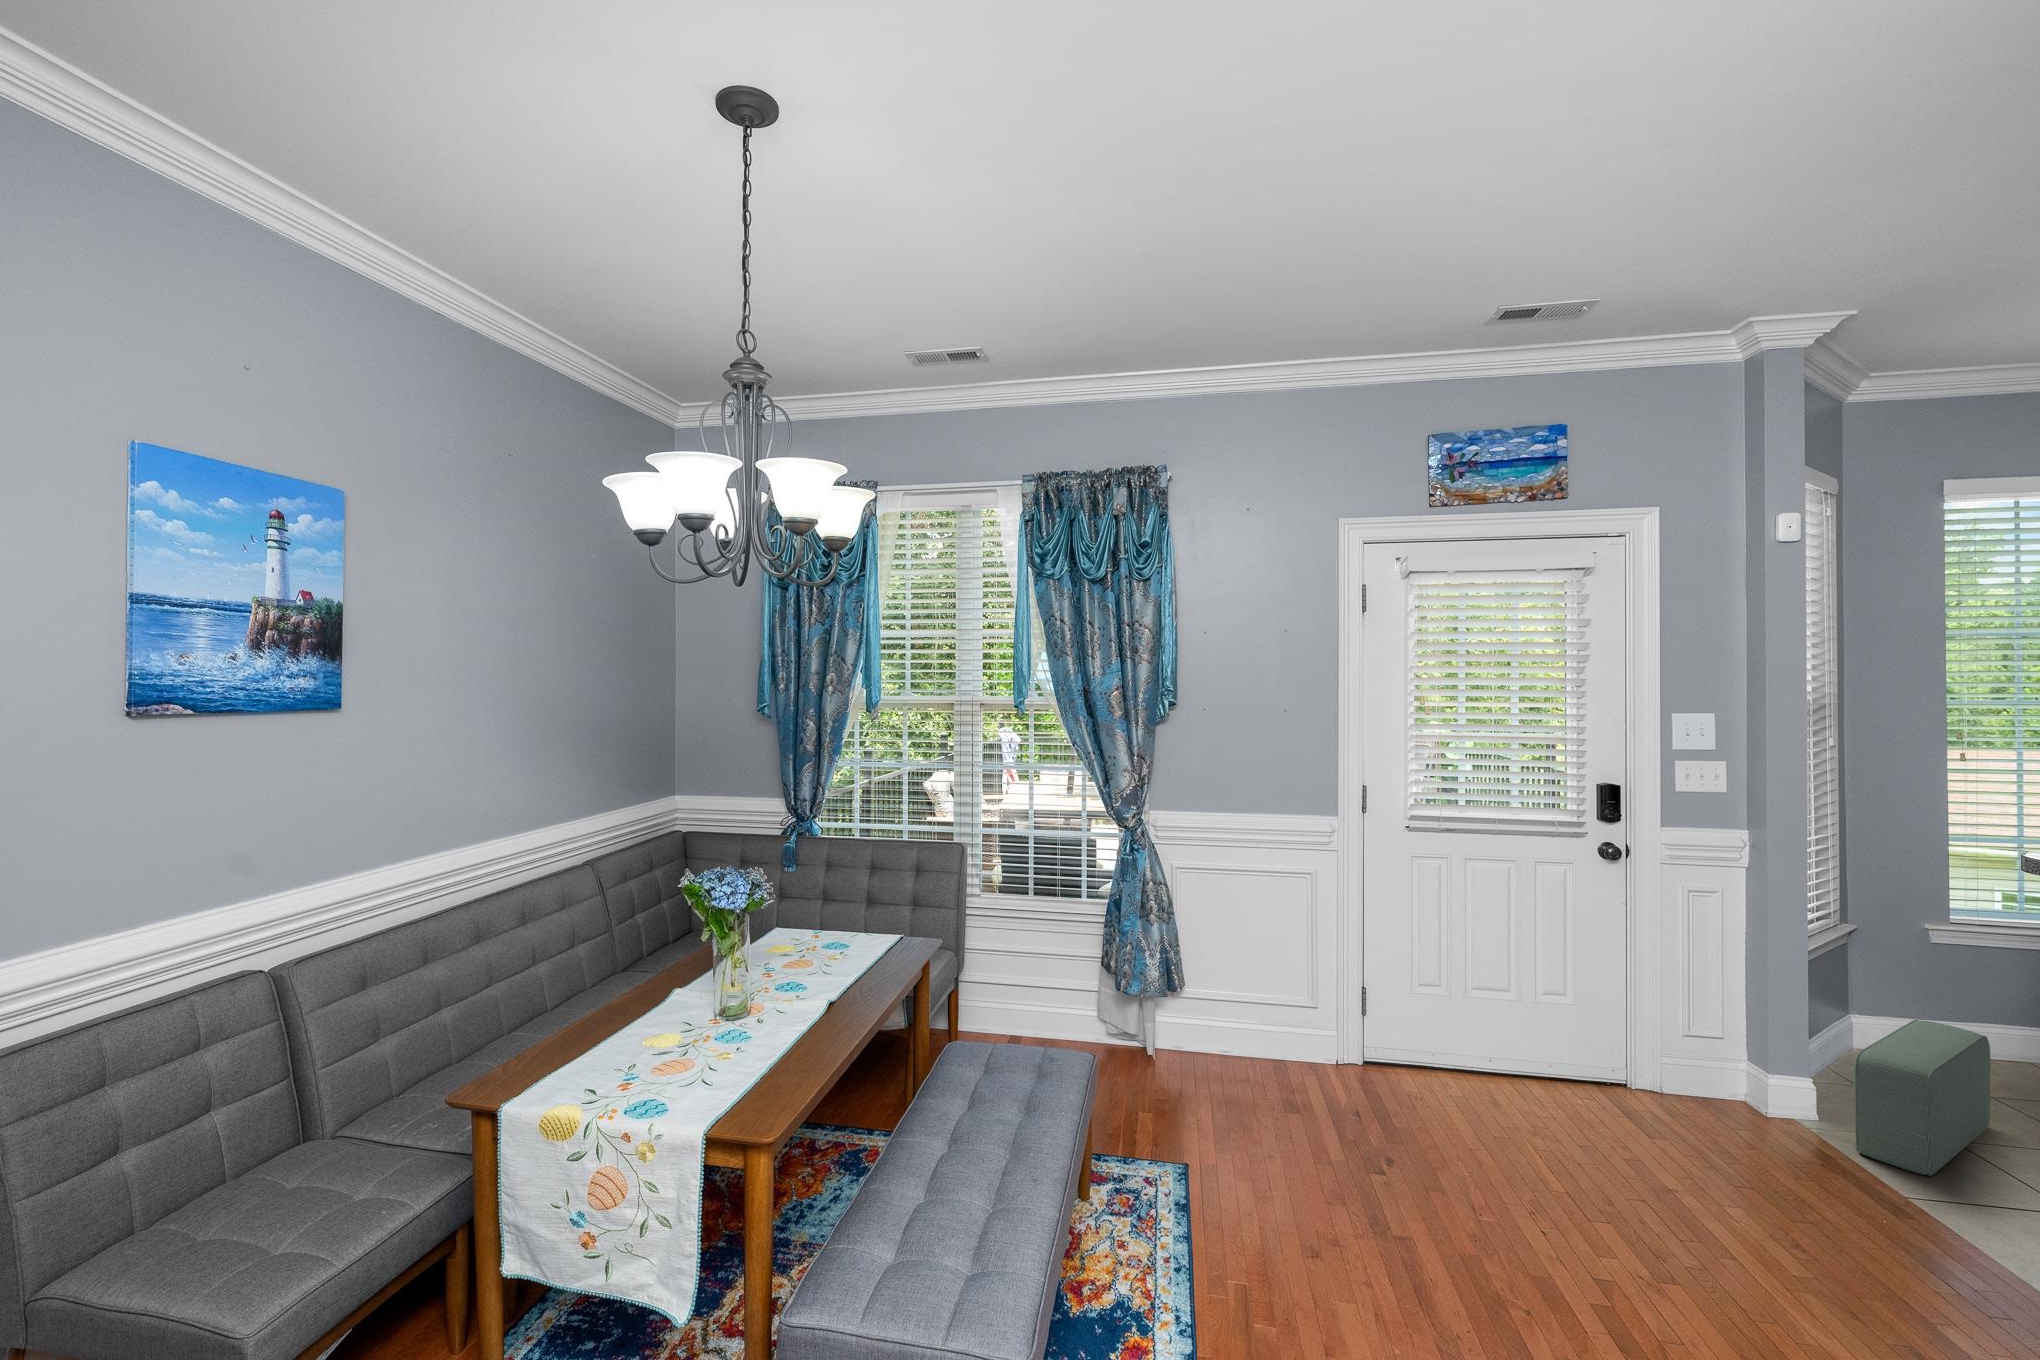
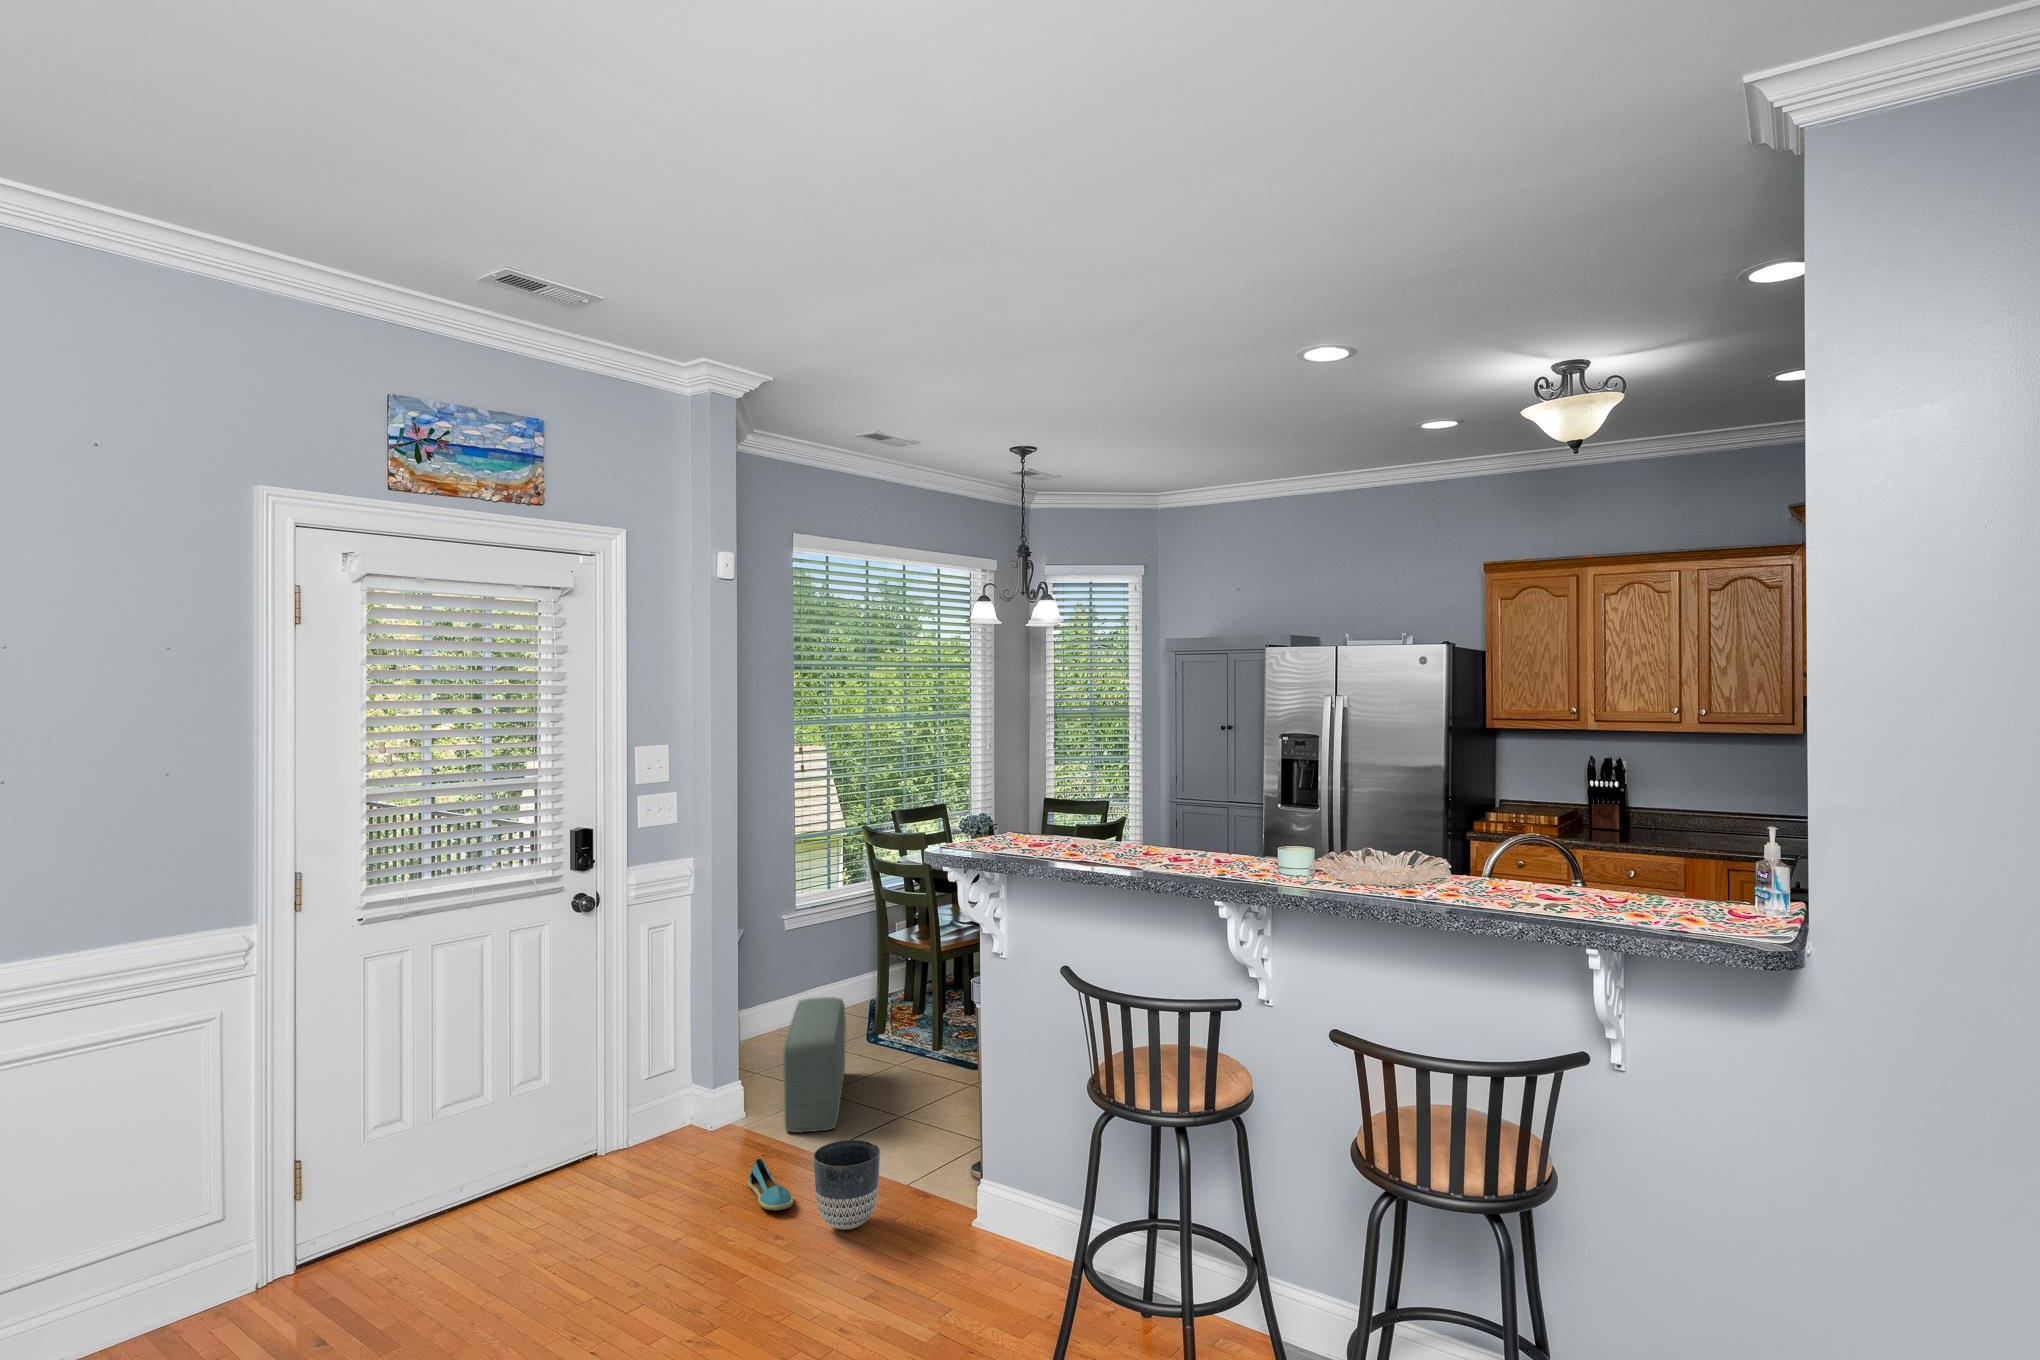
shoe: none [1769,1155,1818,1220] -> present [747,1158,793,1210]
planter: none [1826,1171,1930,1282] -> present [814,1140,880,1230]

